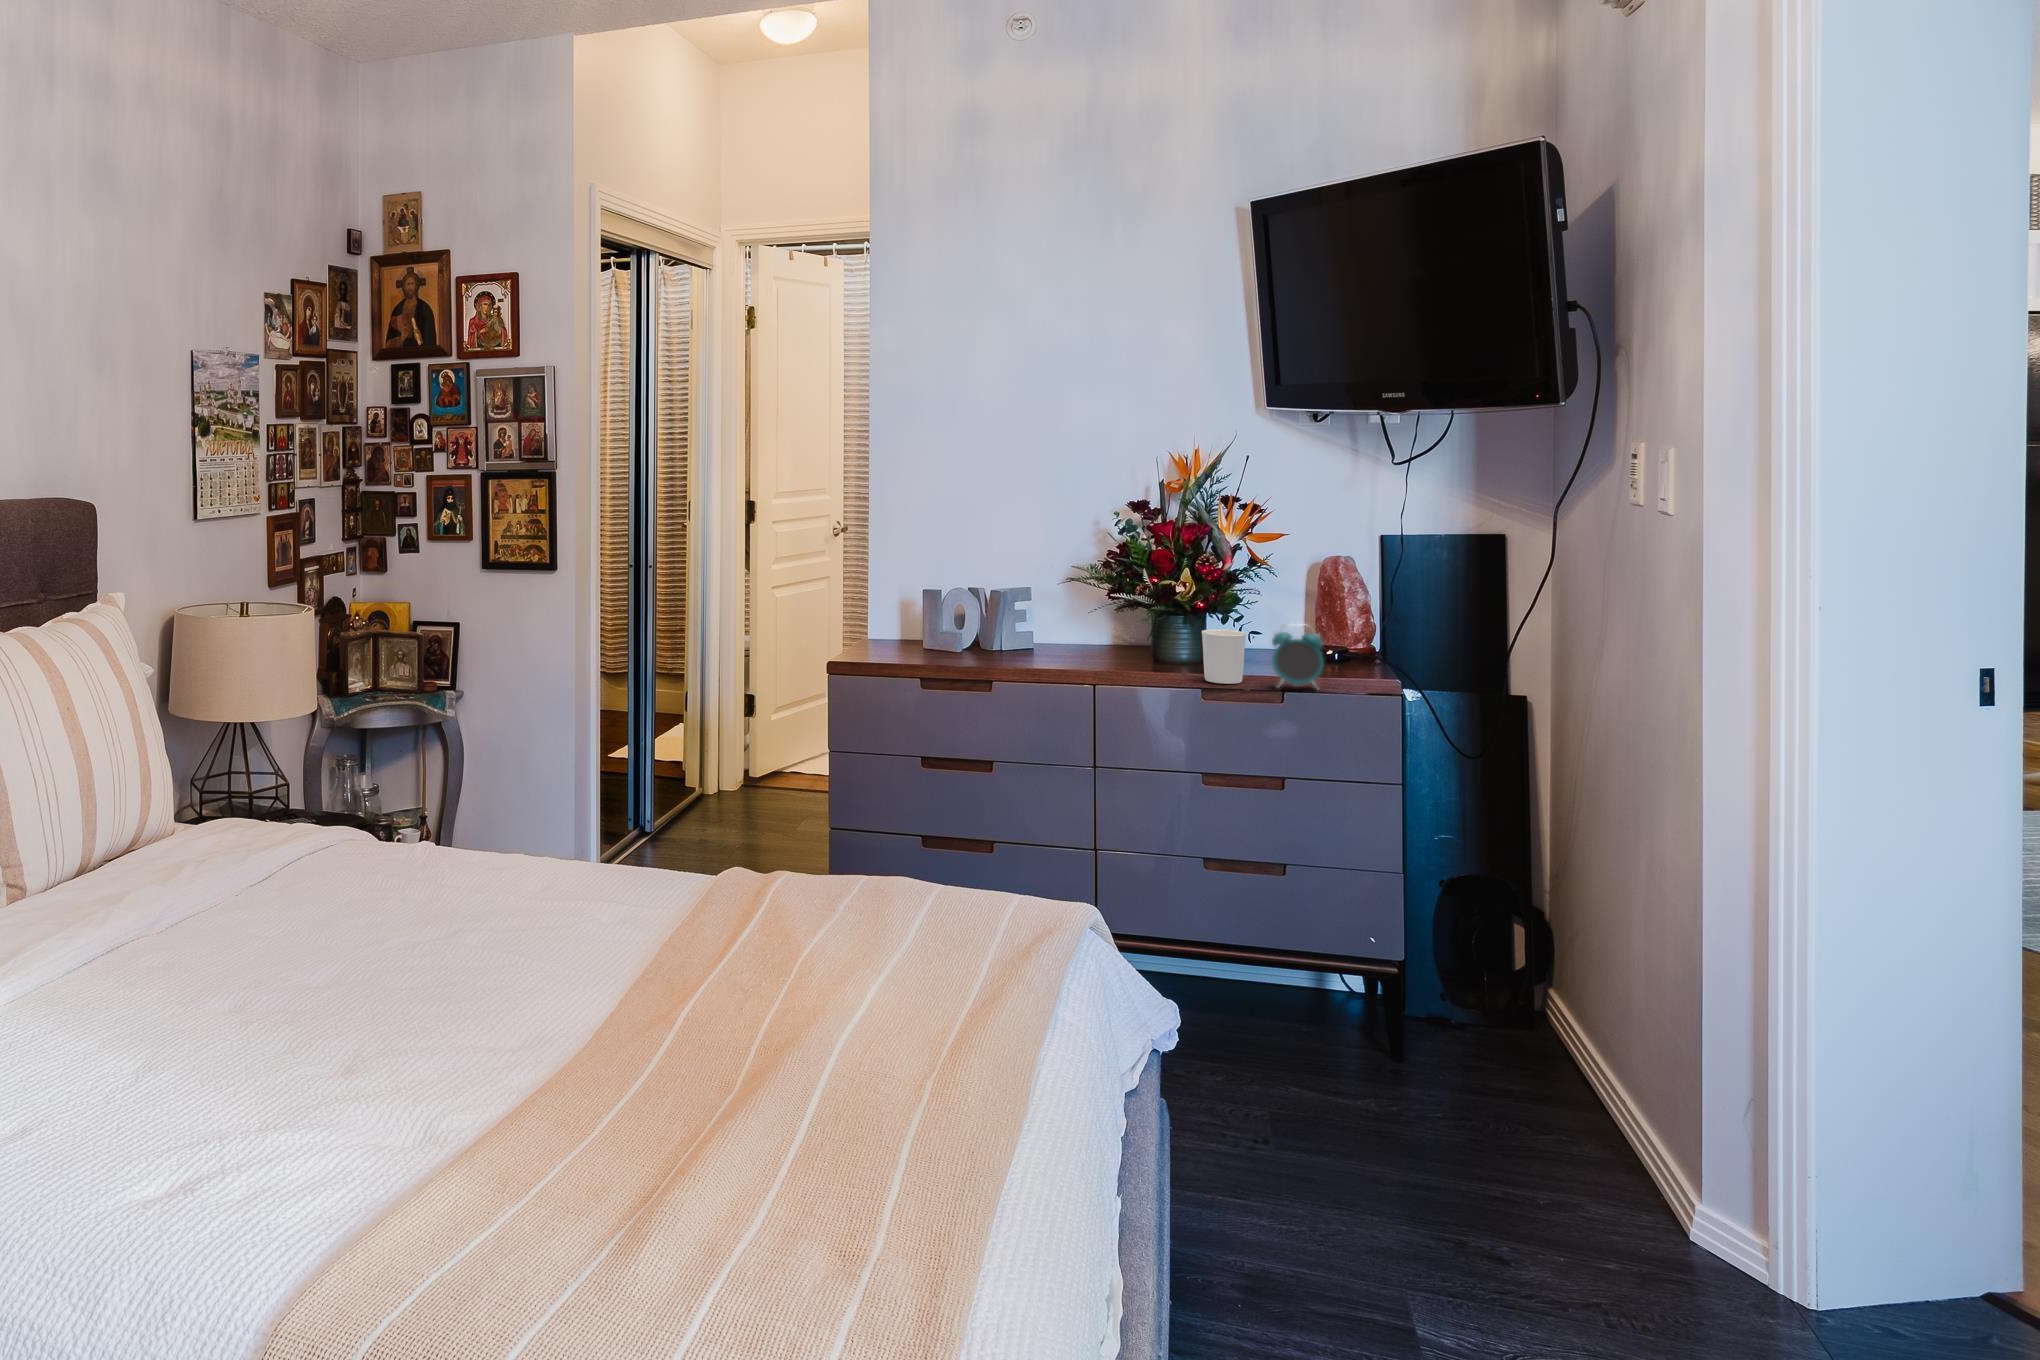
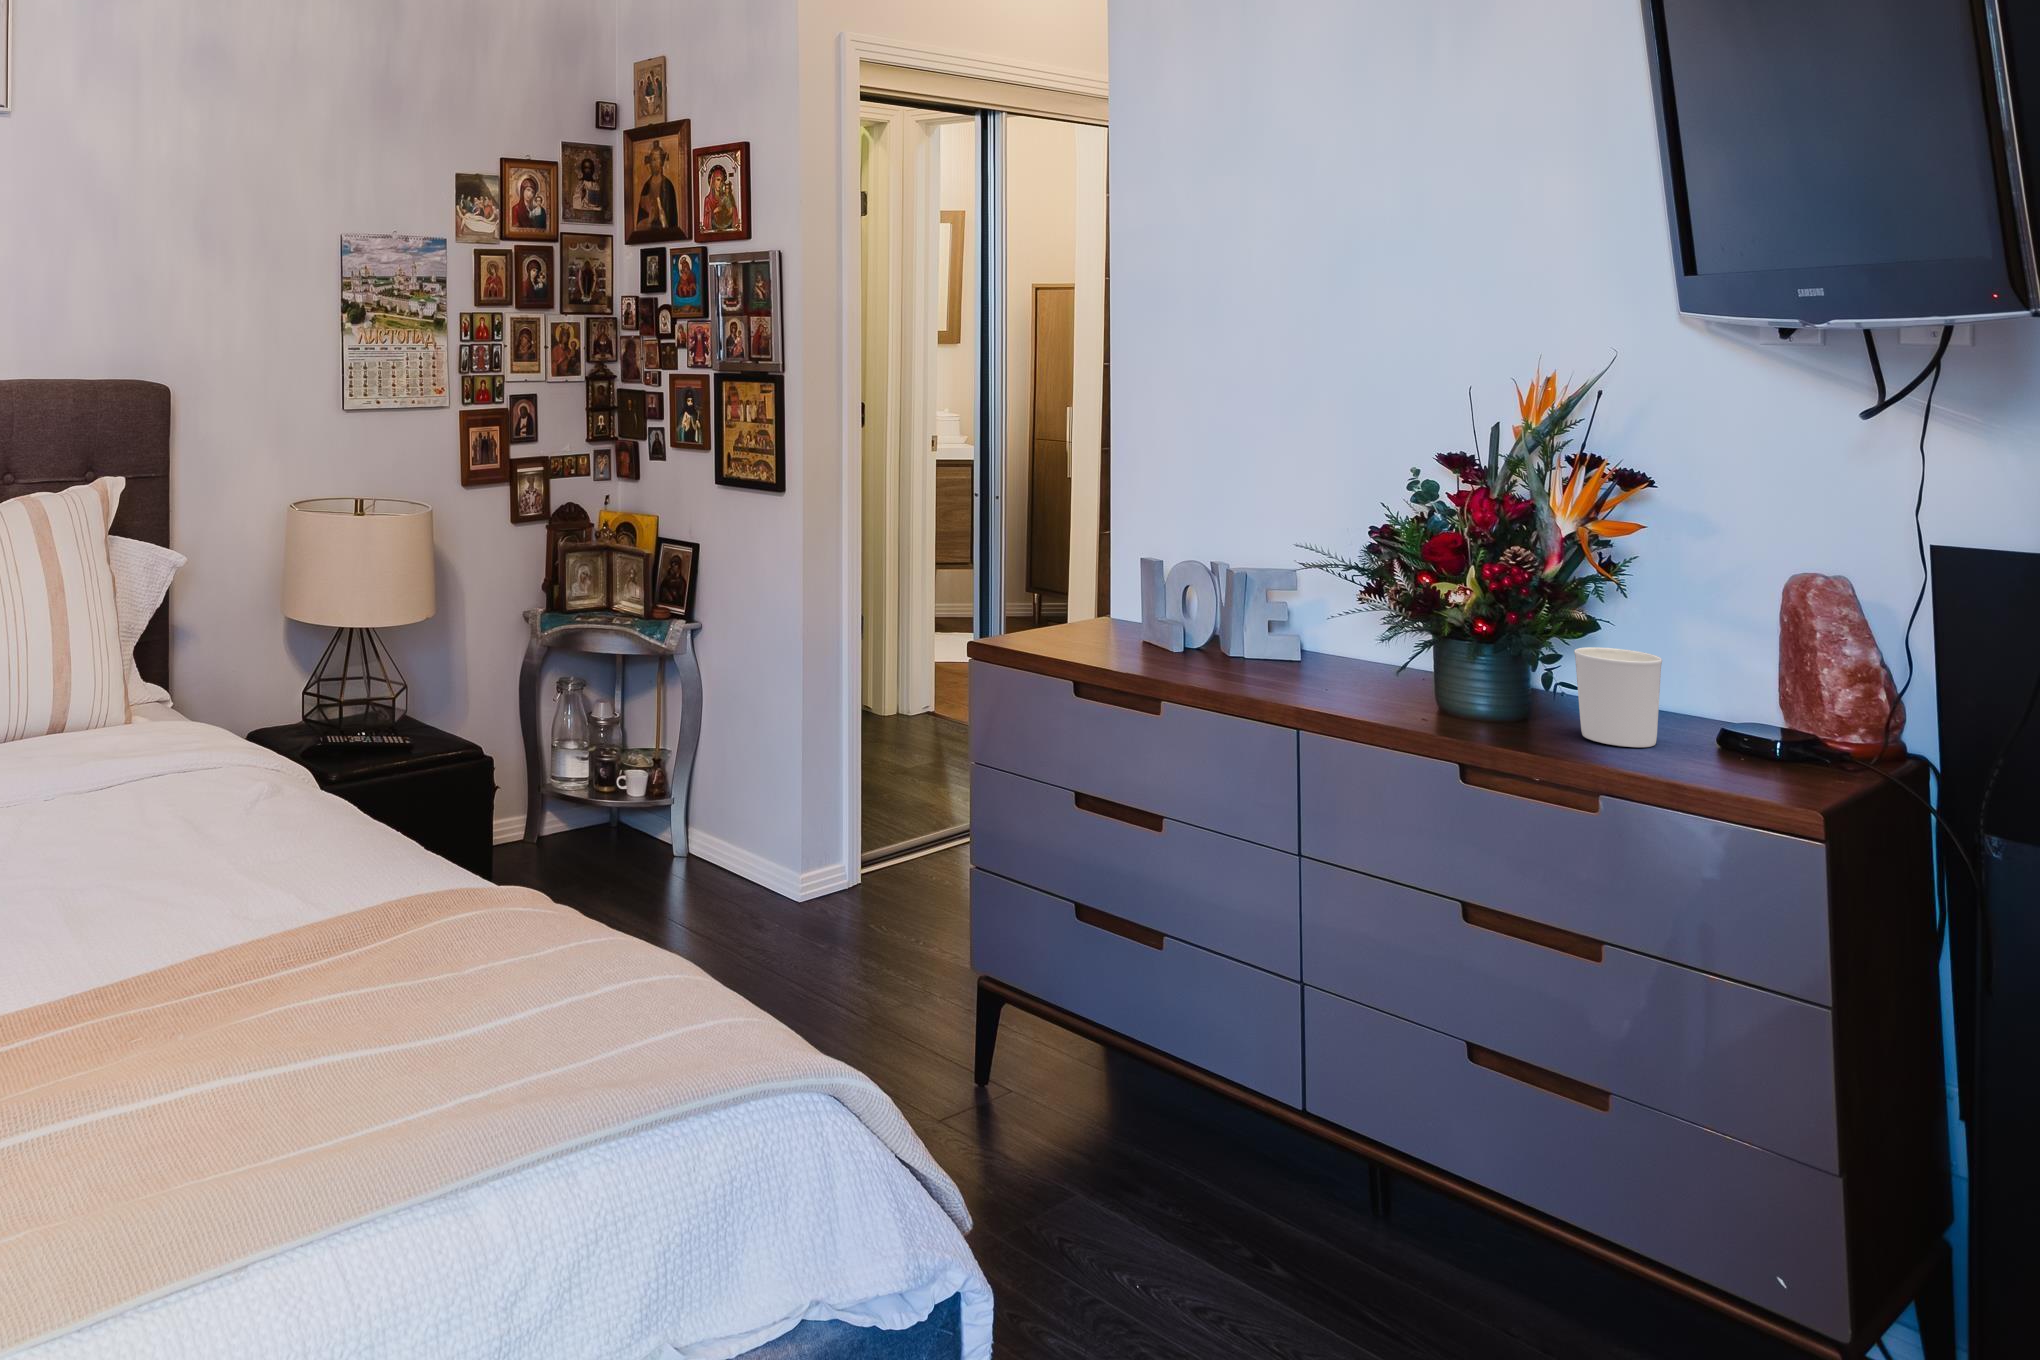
alarm clock: present [1272,631,1324,687] -> none [1682,651,1796,782]

